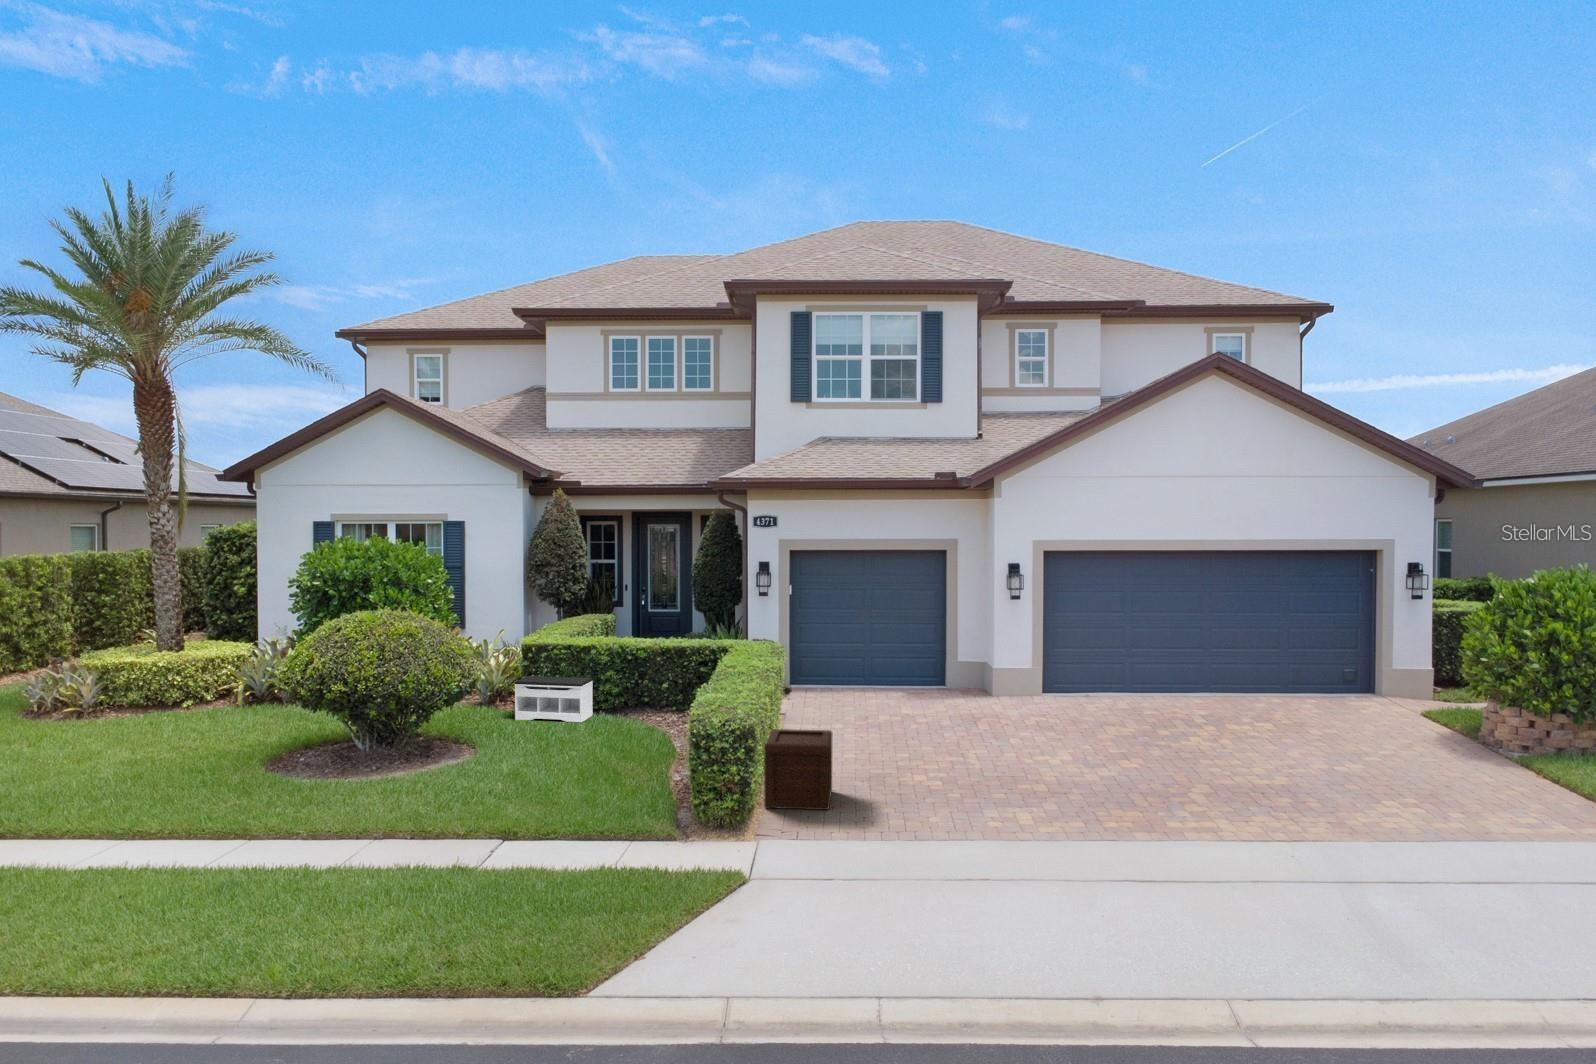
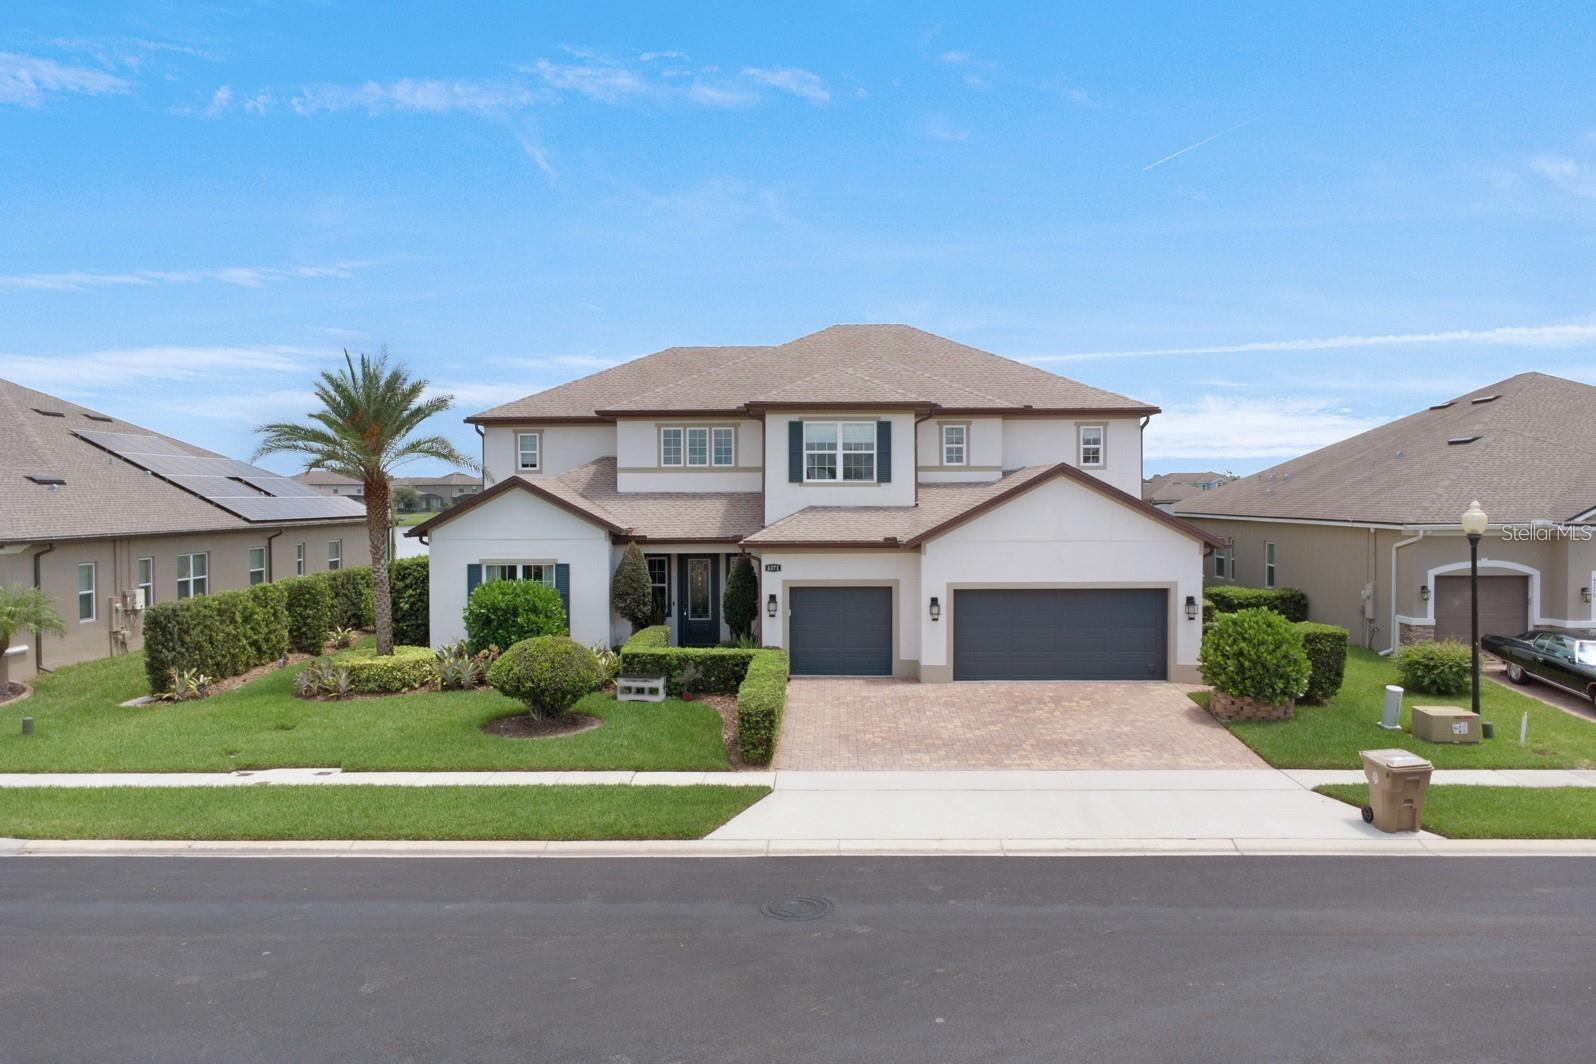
potted tree: none [600,657,652,720] -> present [673,663,702,701]
wooden crate: present [764,729,832,810] -> none [779,709,818,755]

